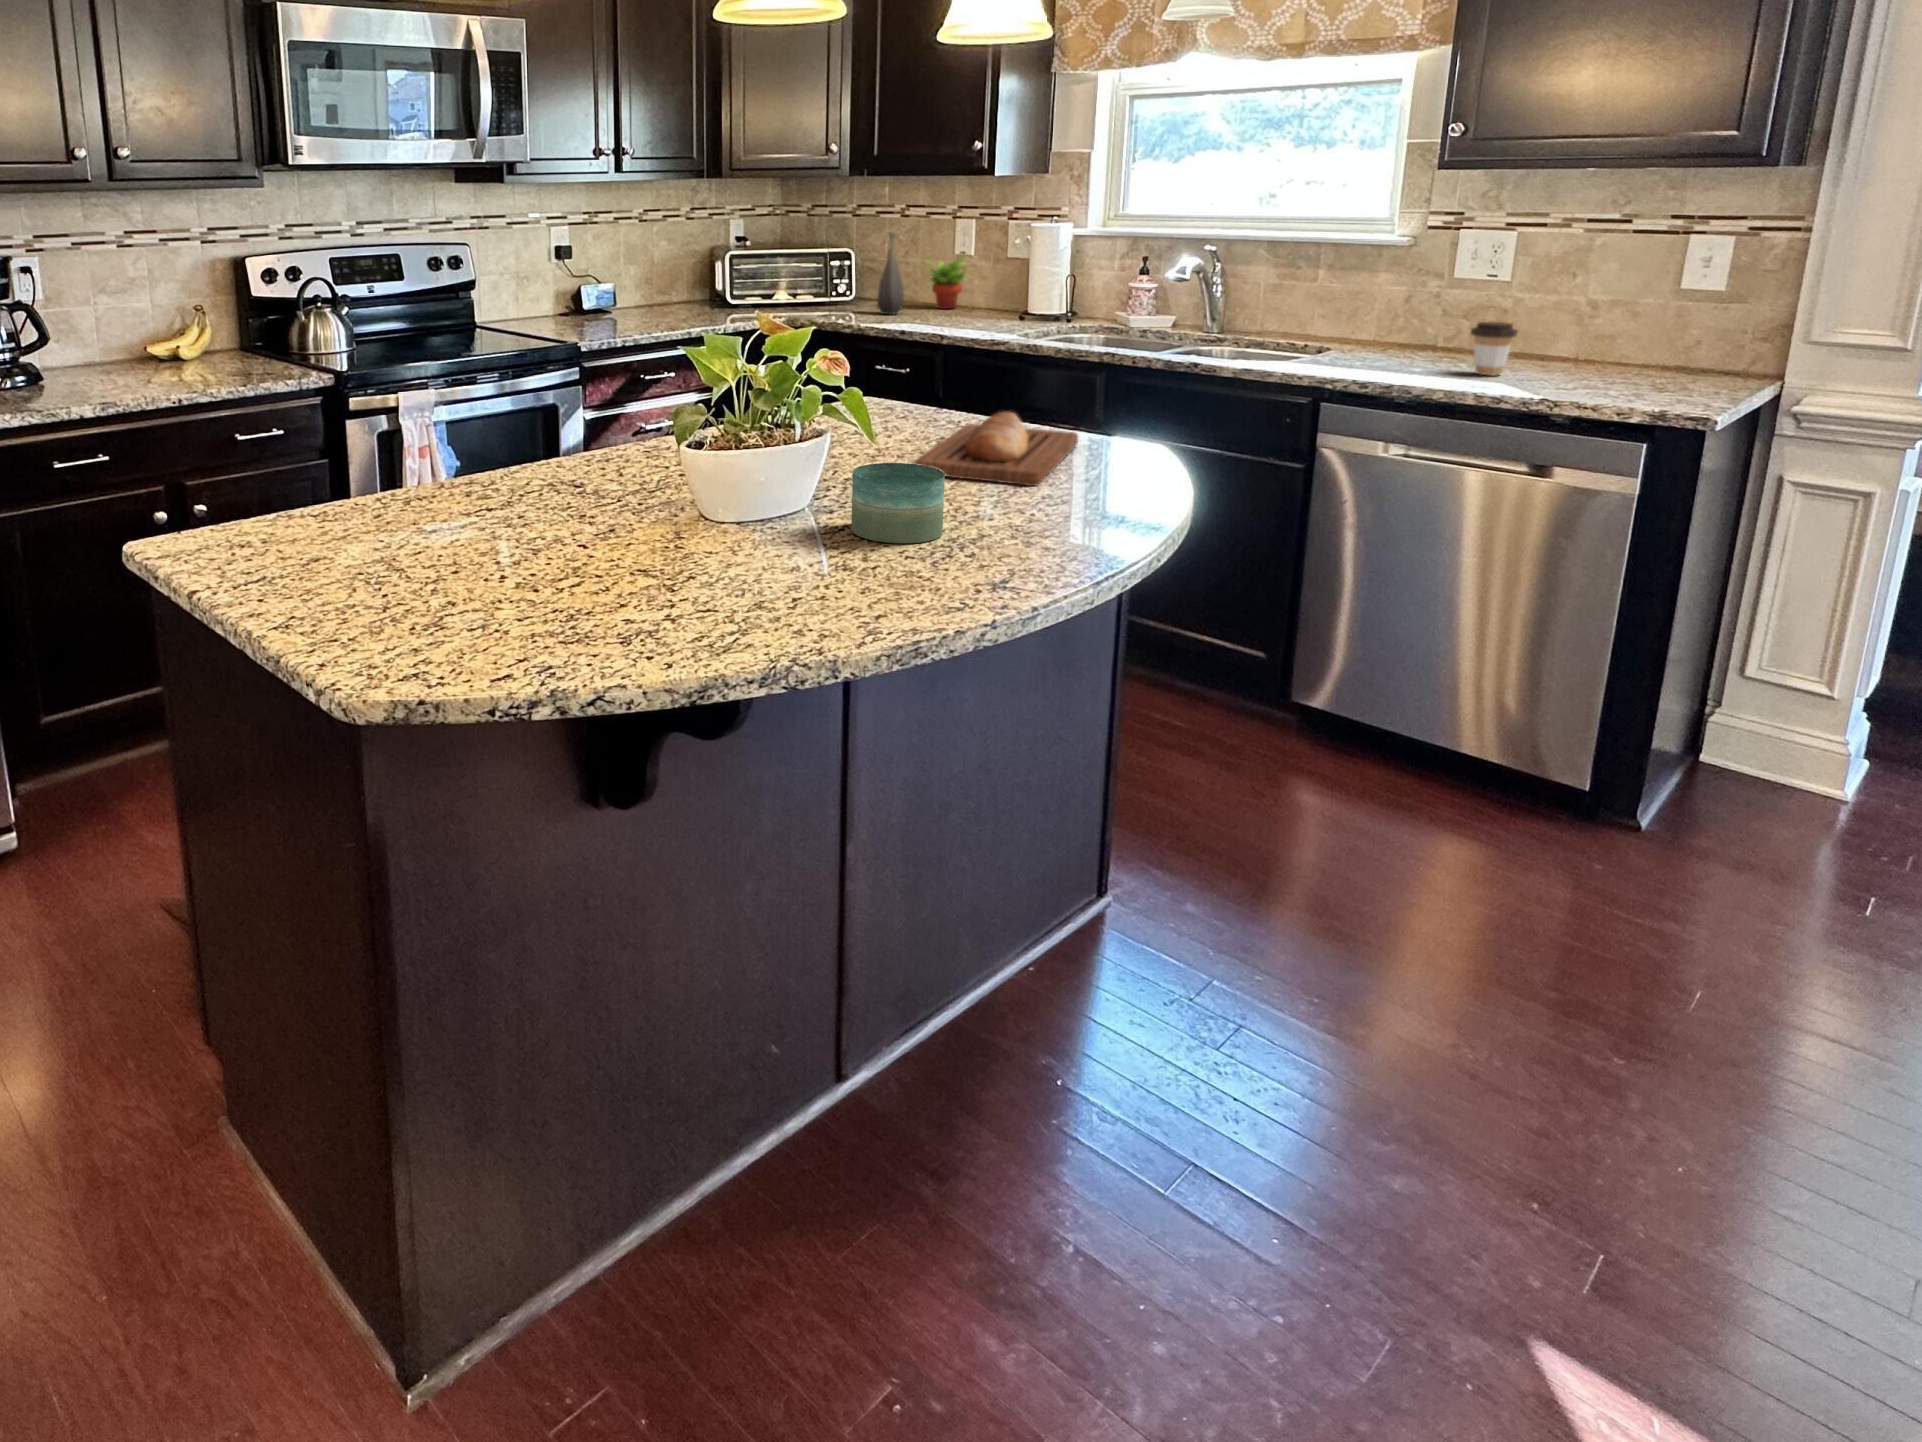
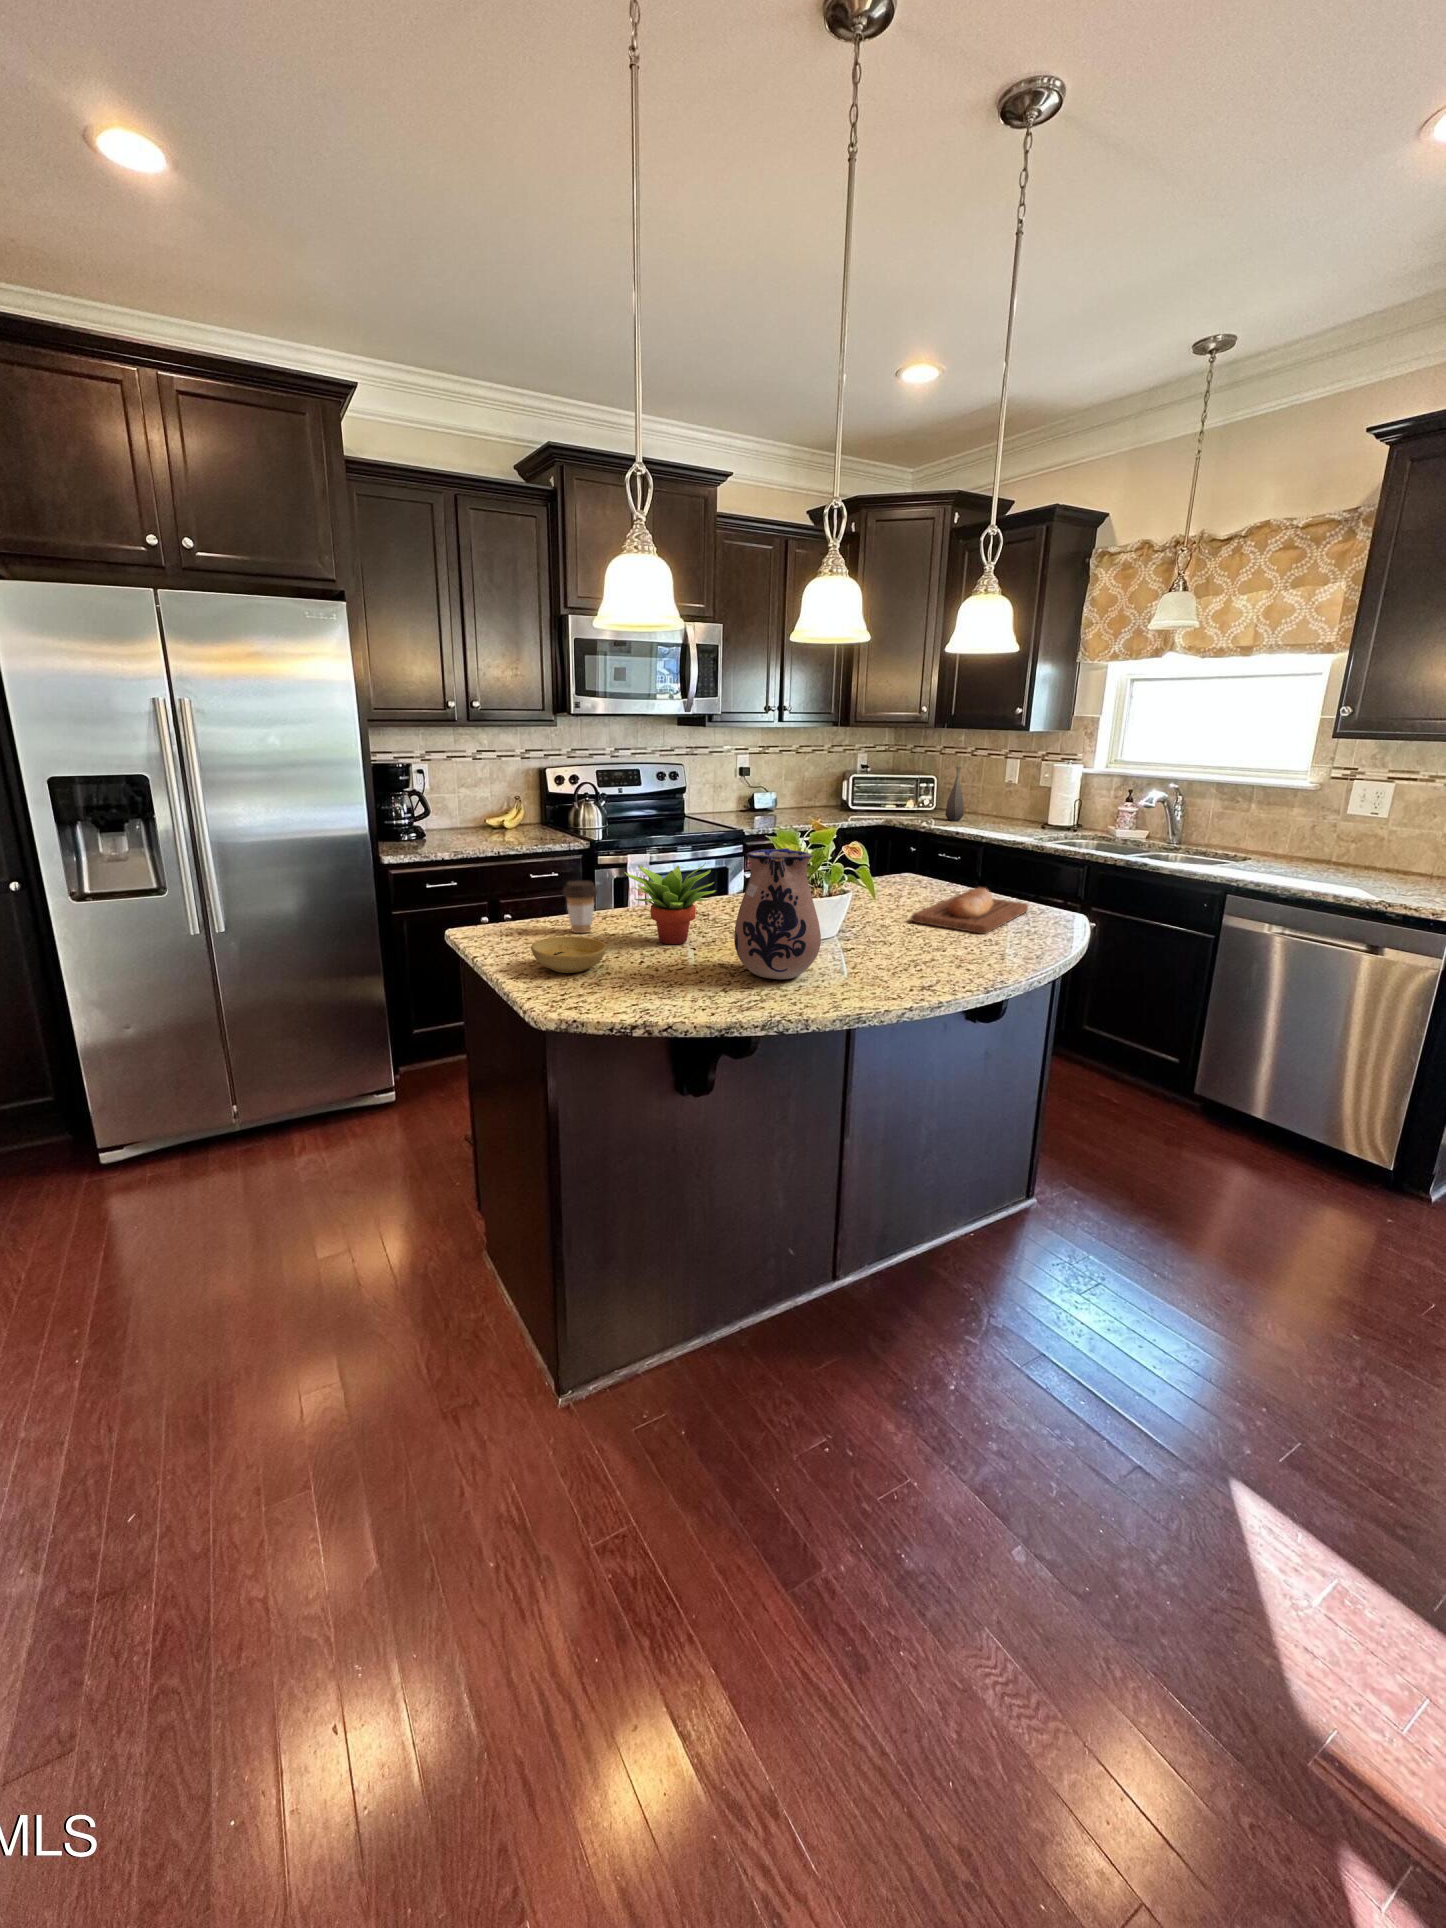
succulent plant: present [930,259,973,309] -> present [624,863,716,944]
coffee cup: present [1471,322,1517,376] -> present [563,881,598,933]
ceramic pitcher: none [669,361,820,590] -> present [734,848,821,979]
candle: present [851,463,945,543] -> none [854,913,911,961]
bowl: none [302,541,441,609] -> present [531,936,607,973]

